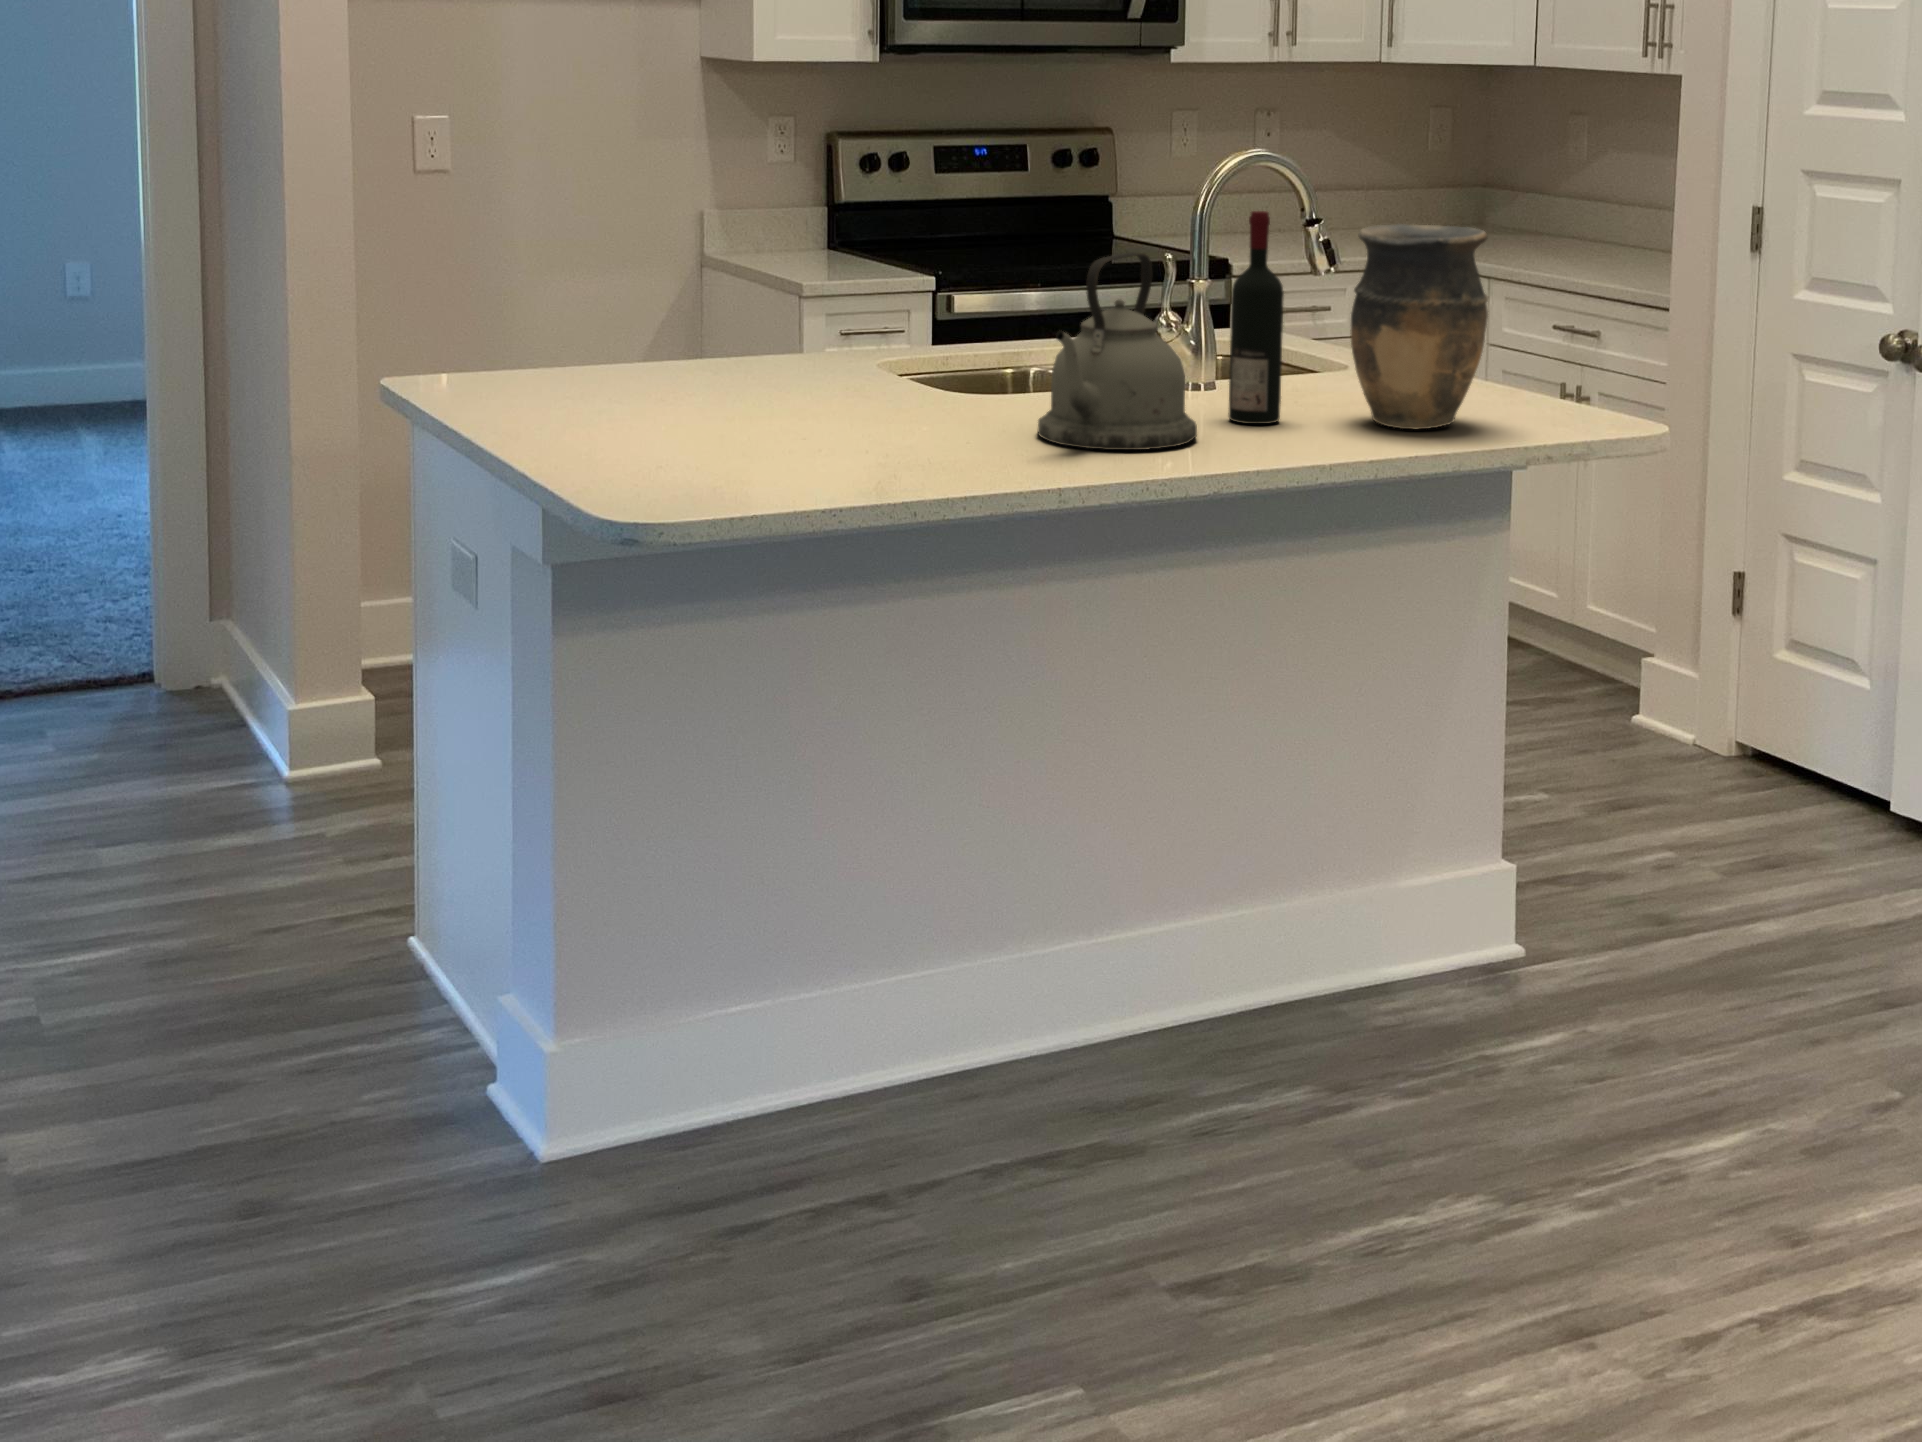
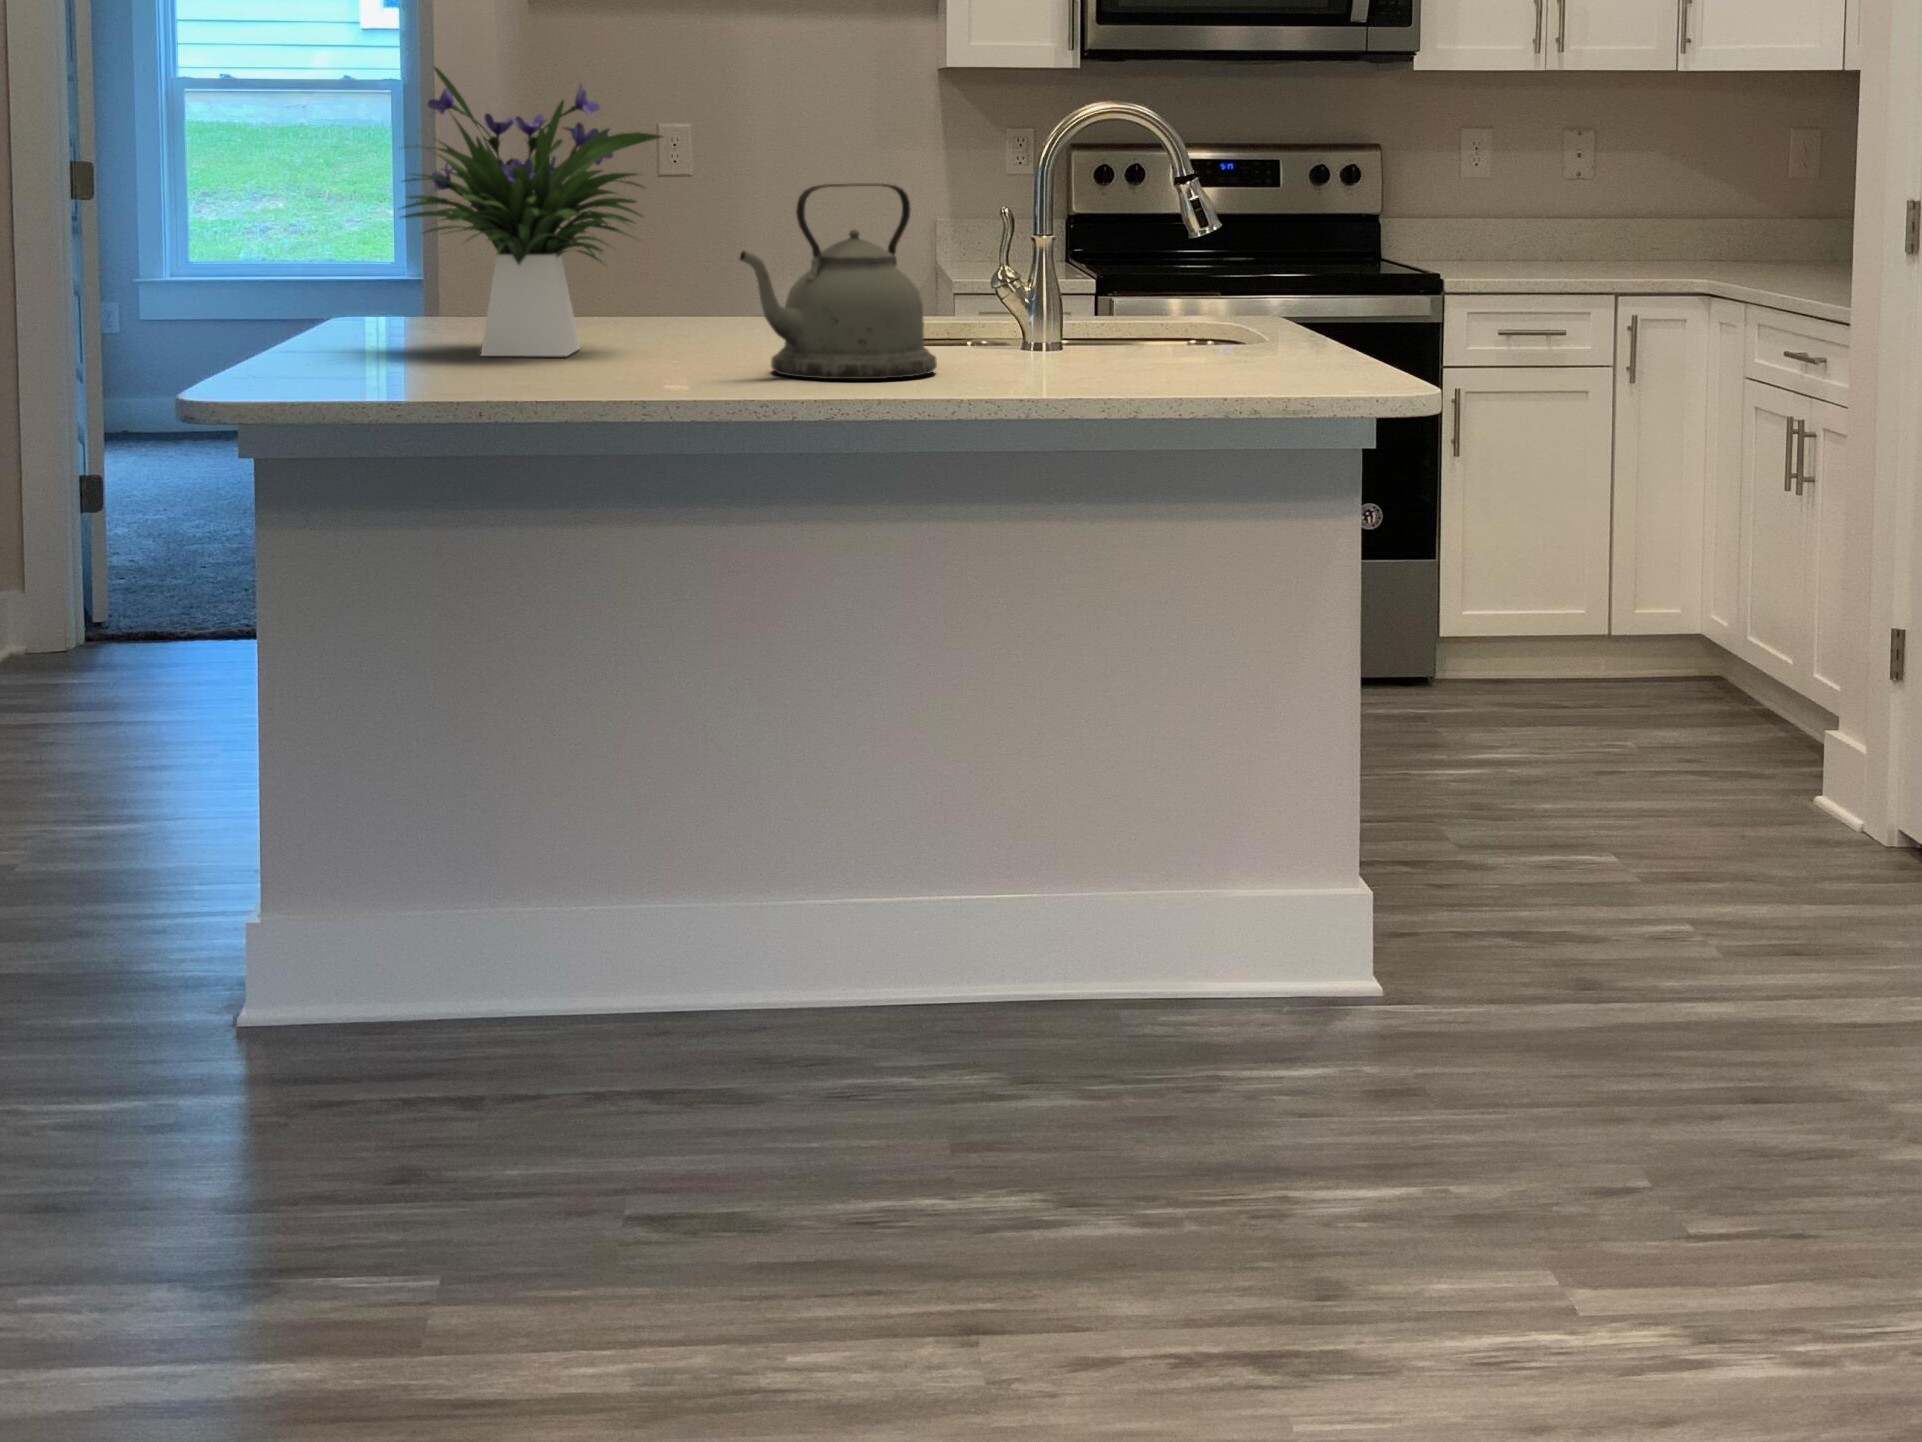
flower arrangement: none [594,137,873,438] -> present [402,67,662,356]
wine bottle: present [1228,211,1284,424] -> none [1011,147,1066,371]
vase: present [1351,224,1488,430] -> none [1128,165,1275,380]

